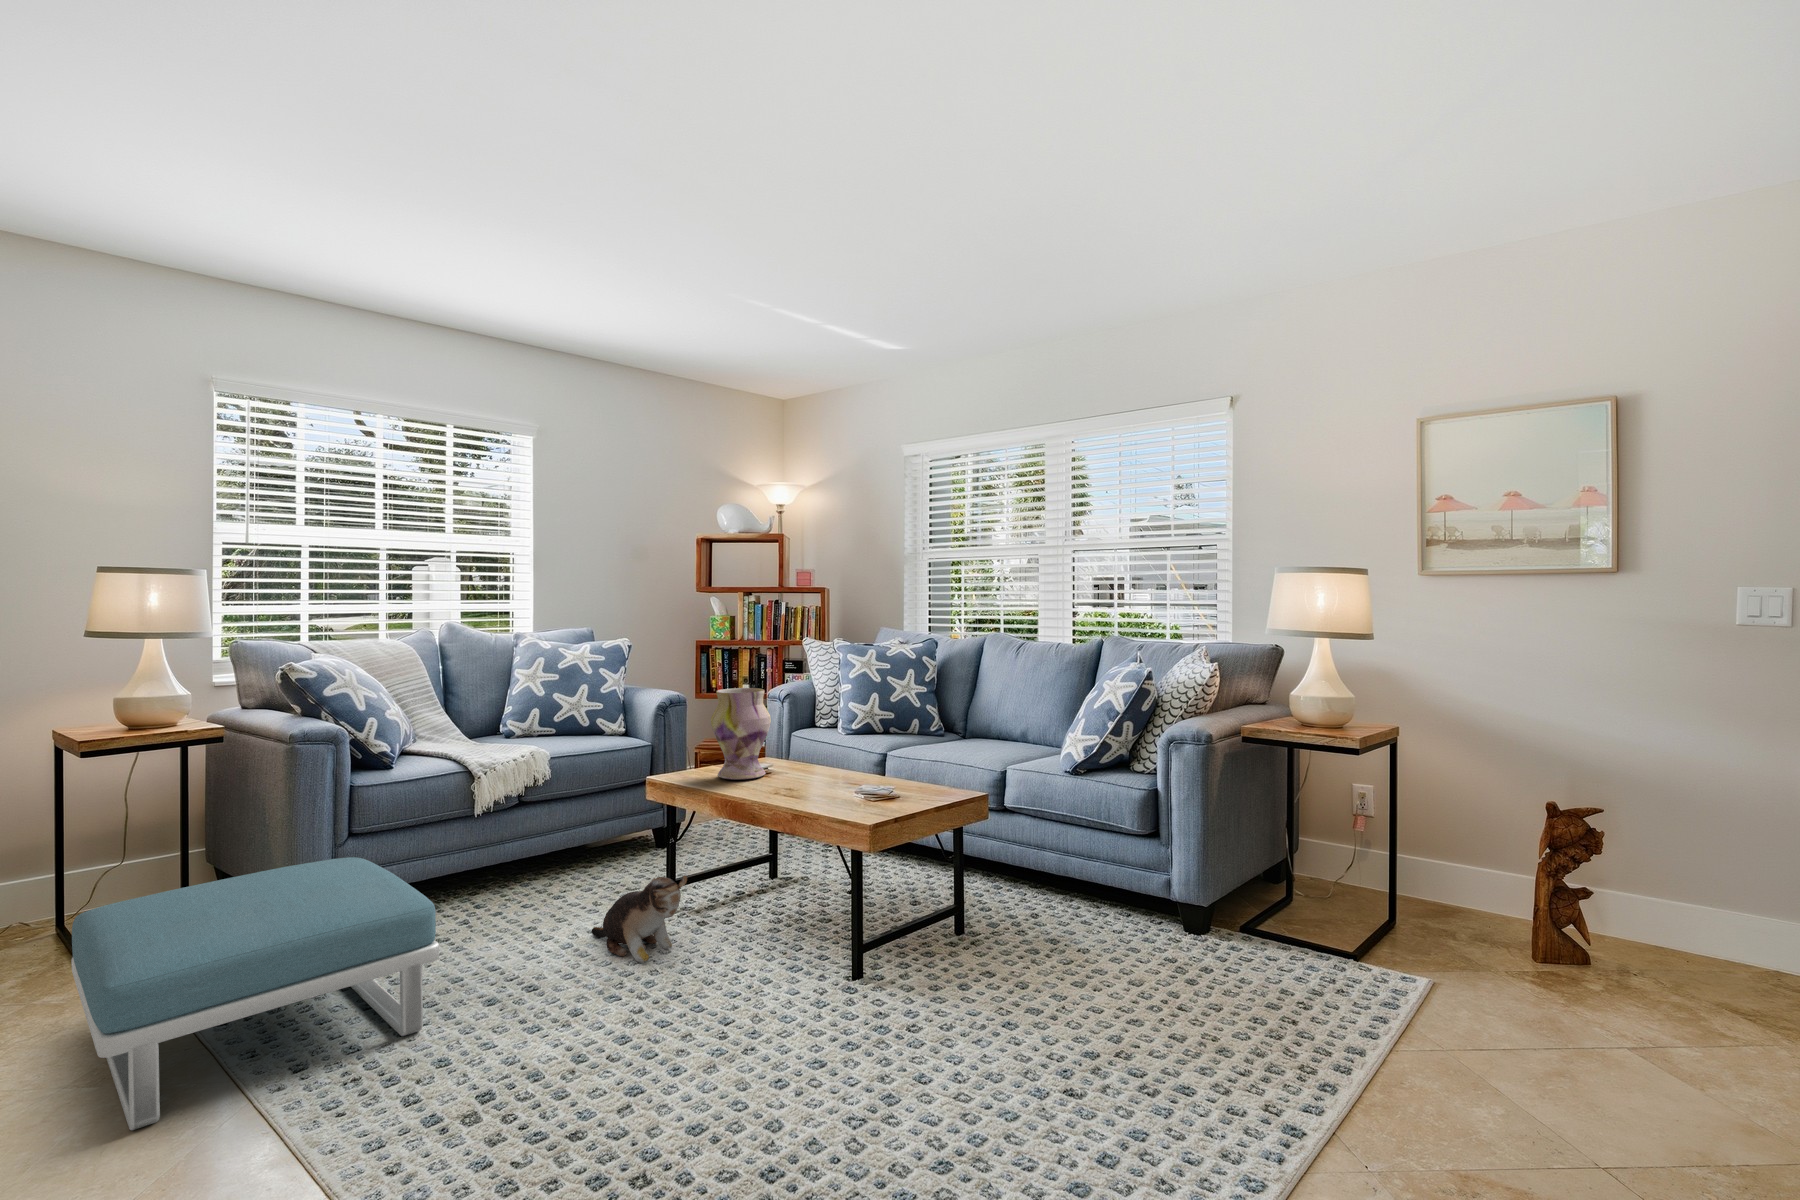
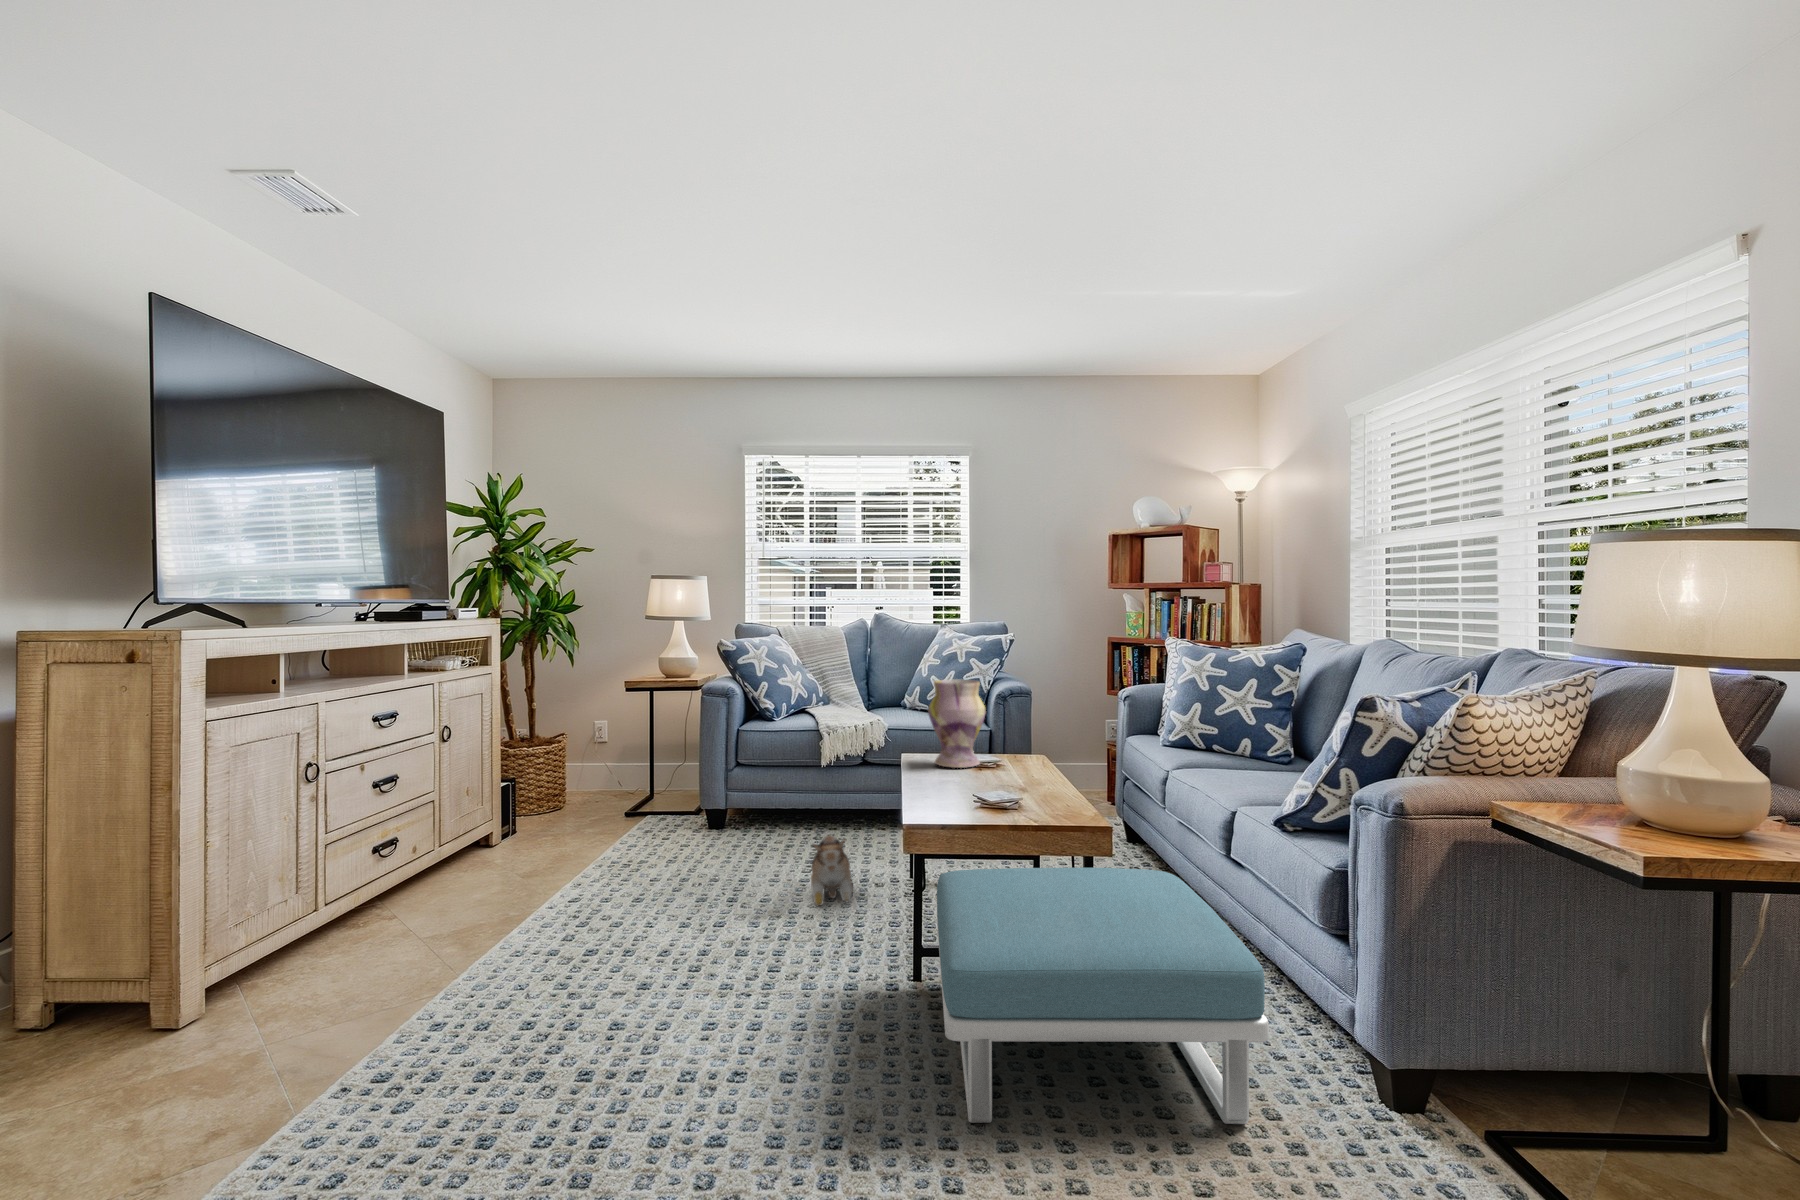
footstool: present [71,857,439,1130] -> present [937,868,1269,1124]

